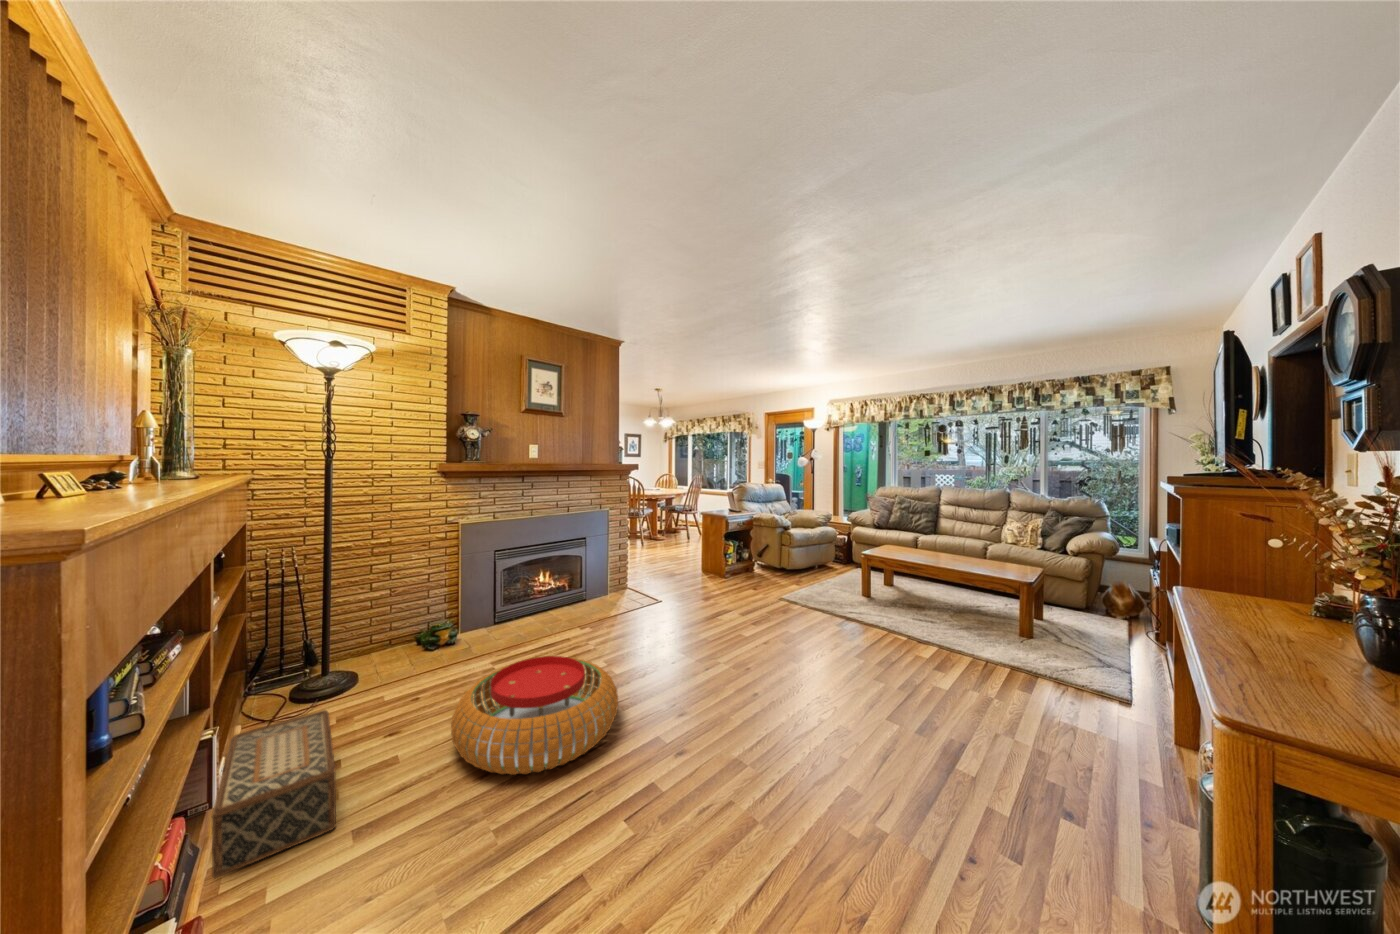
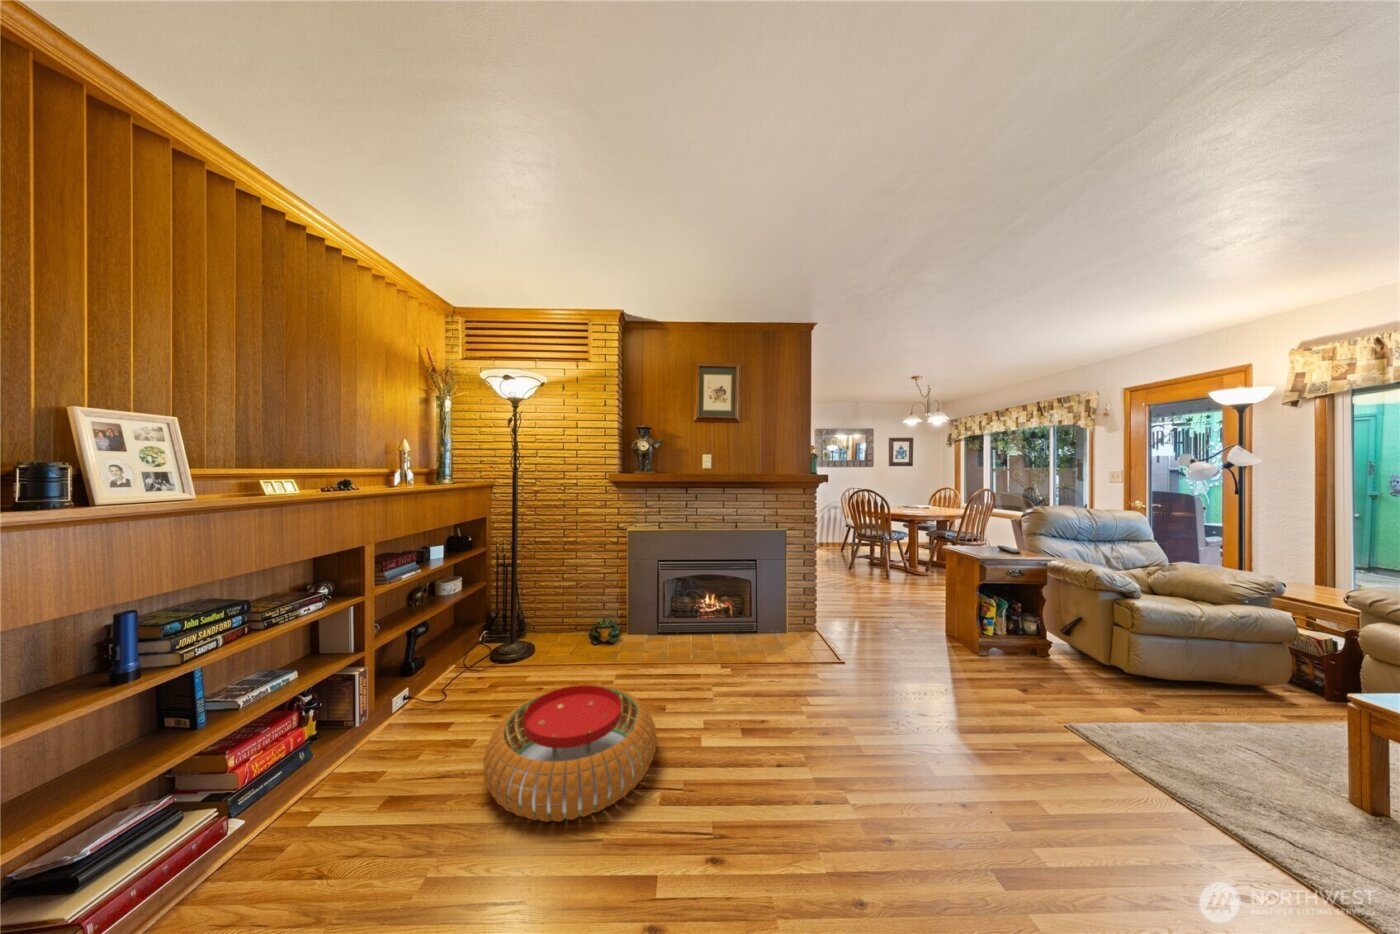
woven basket: present [212,710,336,878] -> none [318,678,453,785]

